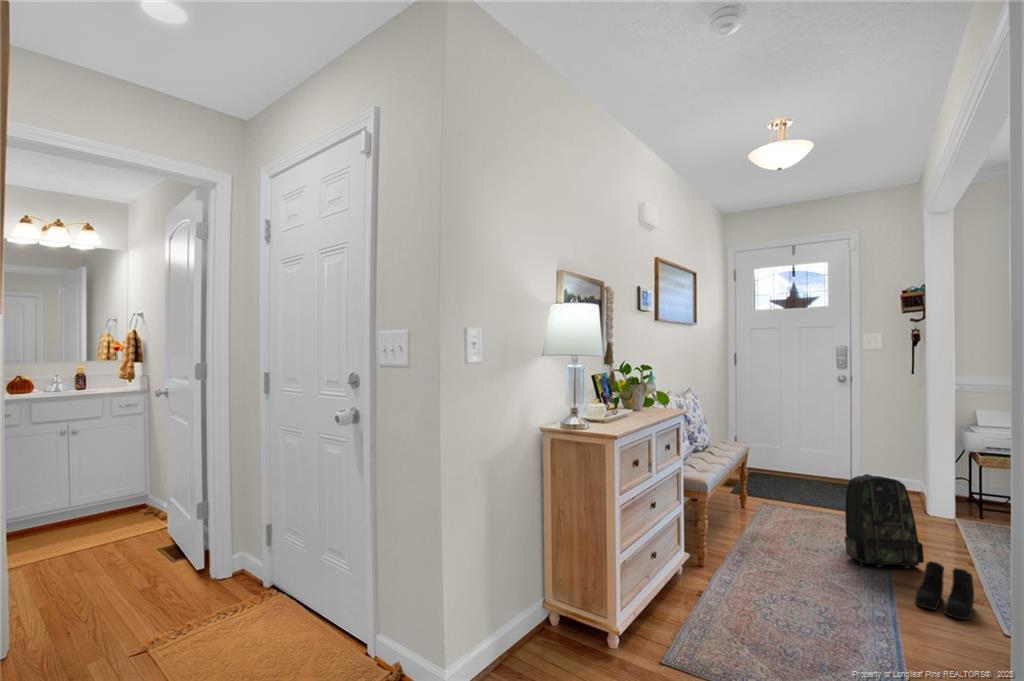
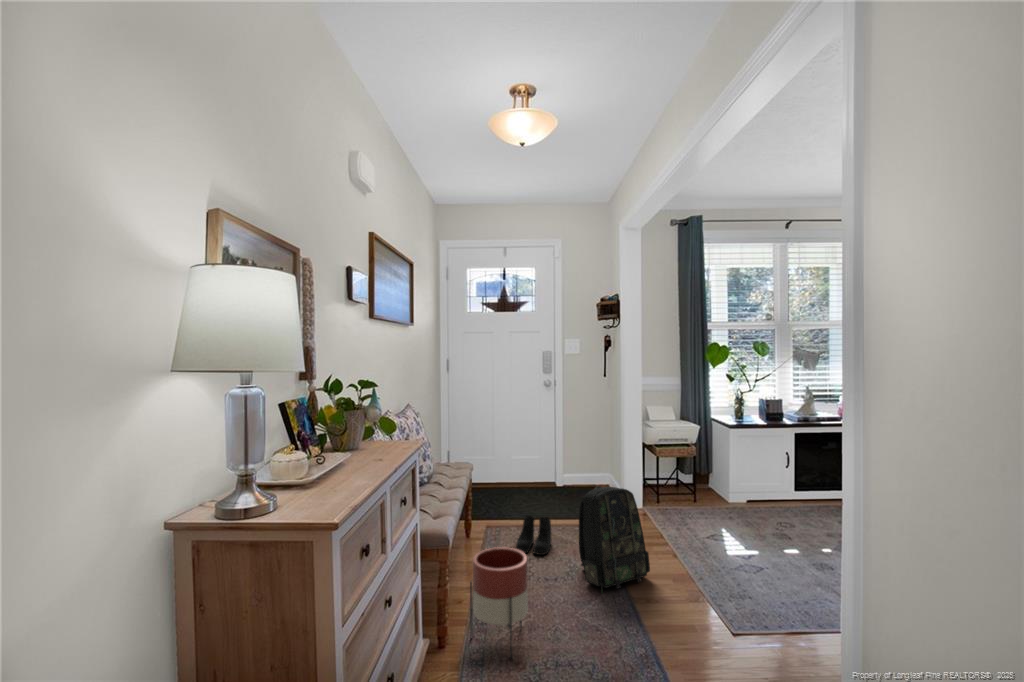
planter: none [725,501,774,583] -> present [470,547,528,658]
boots: present [915,561,974,620] -> present [516,515,552,555]

